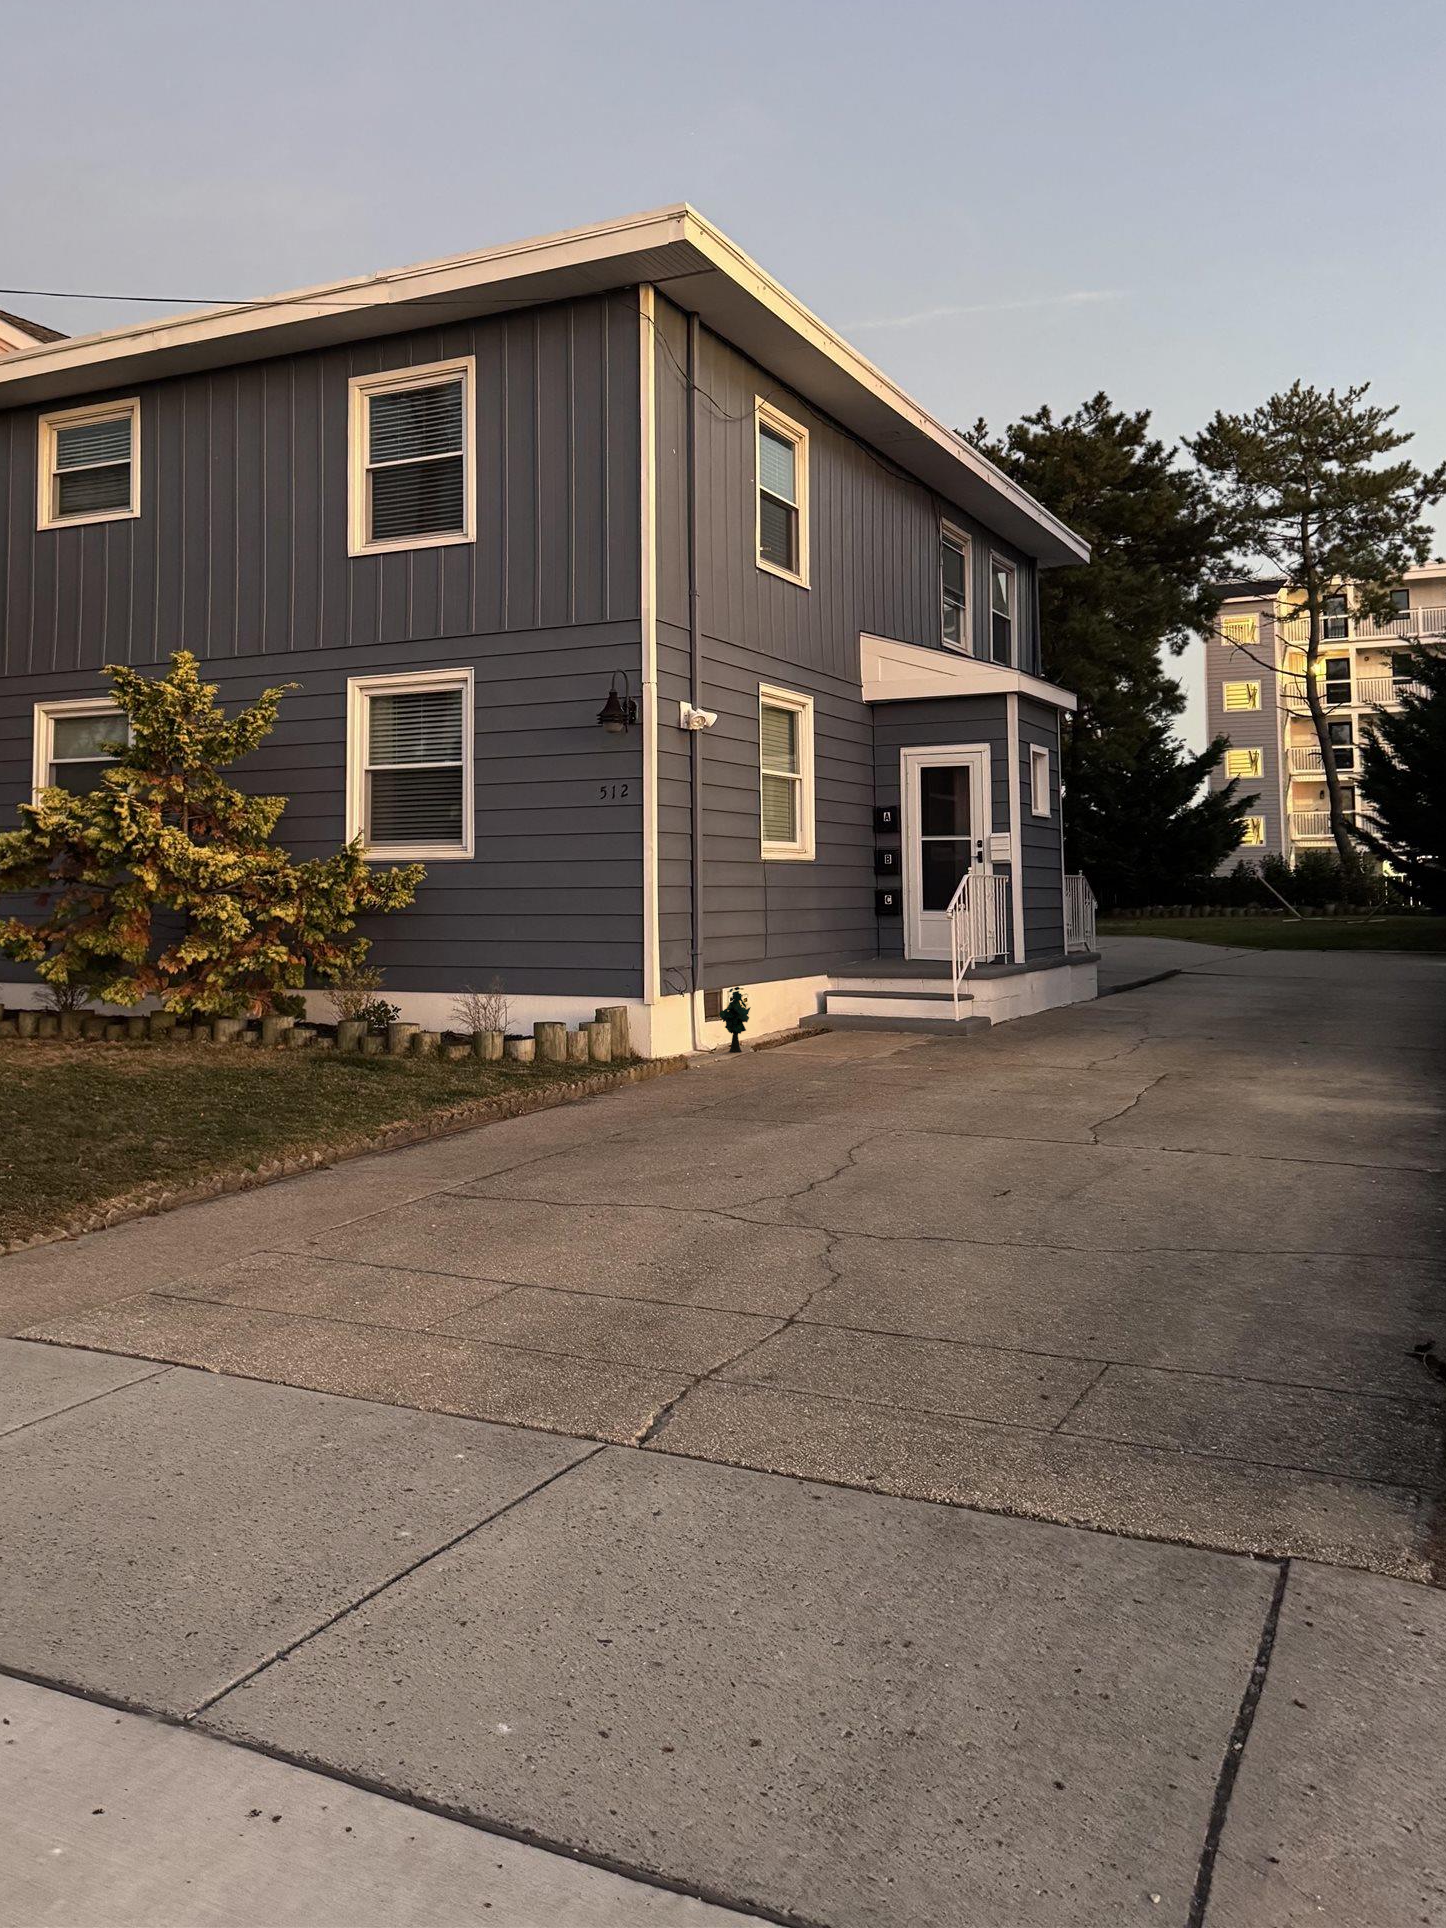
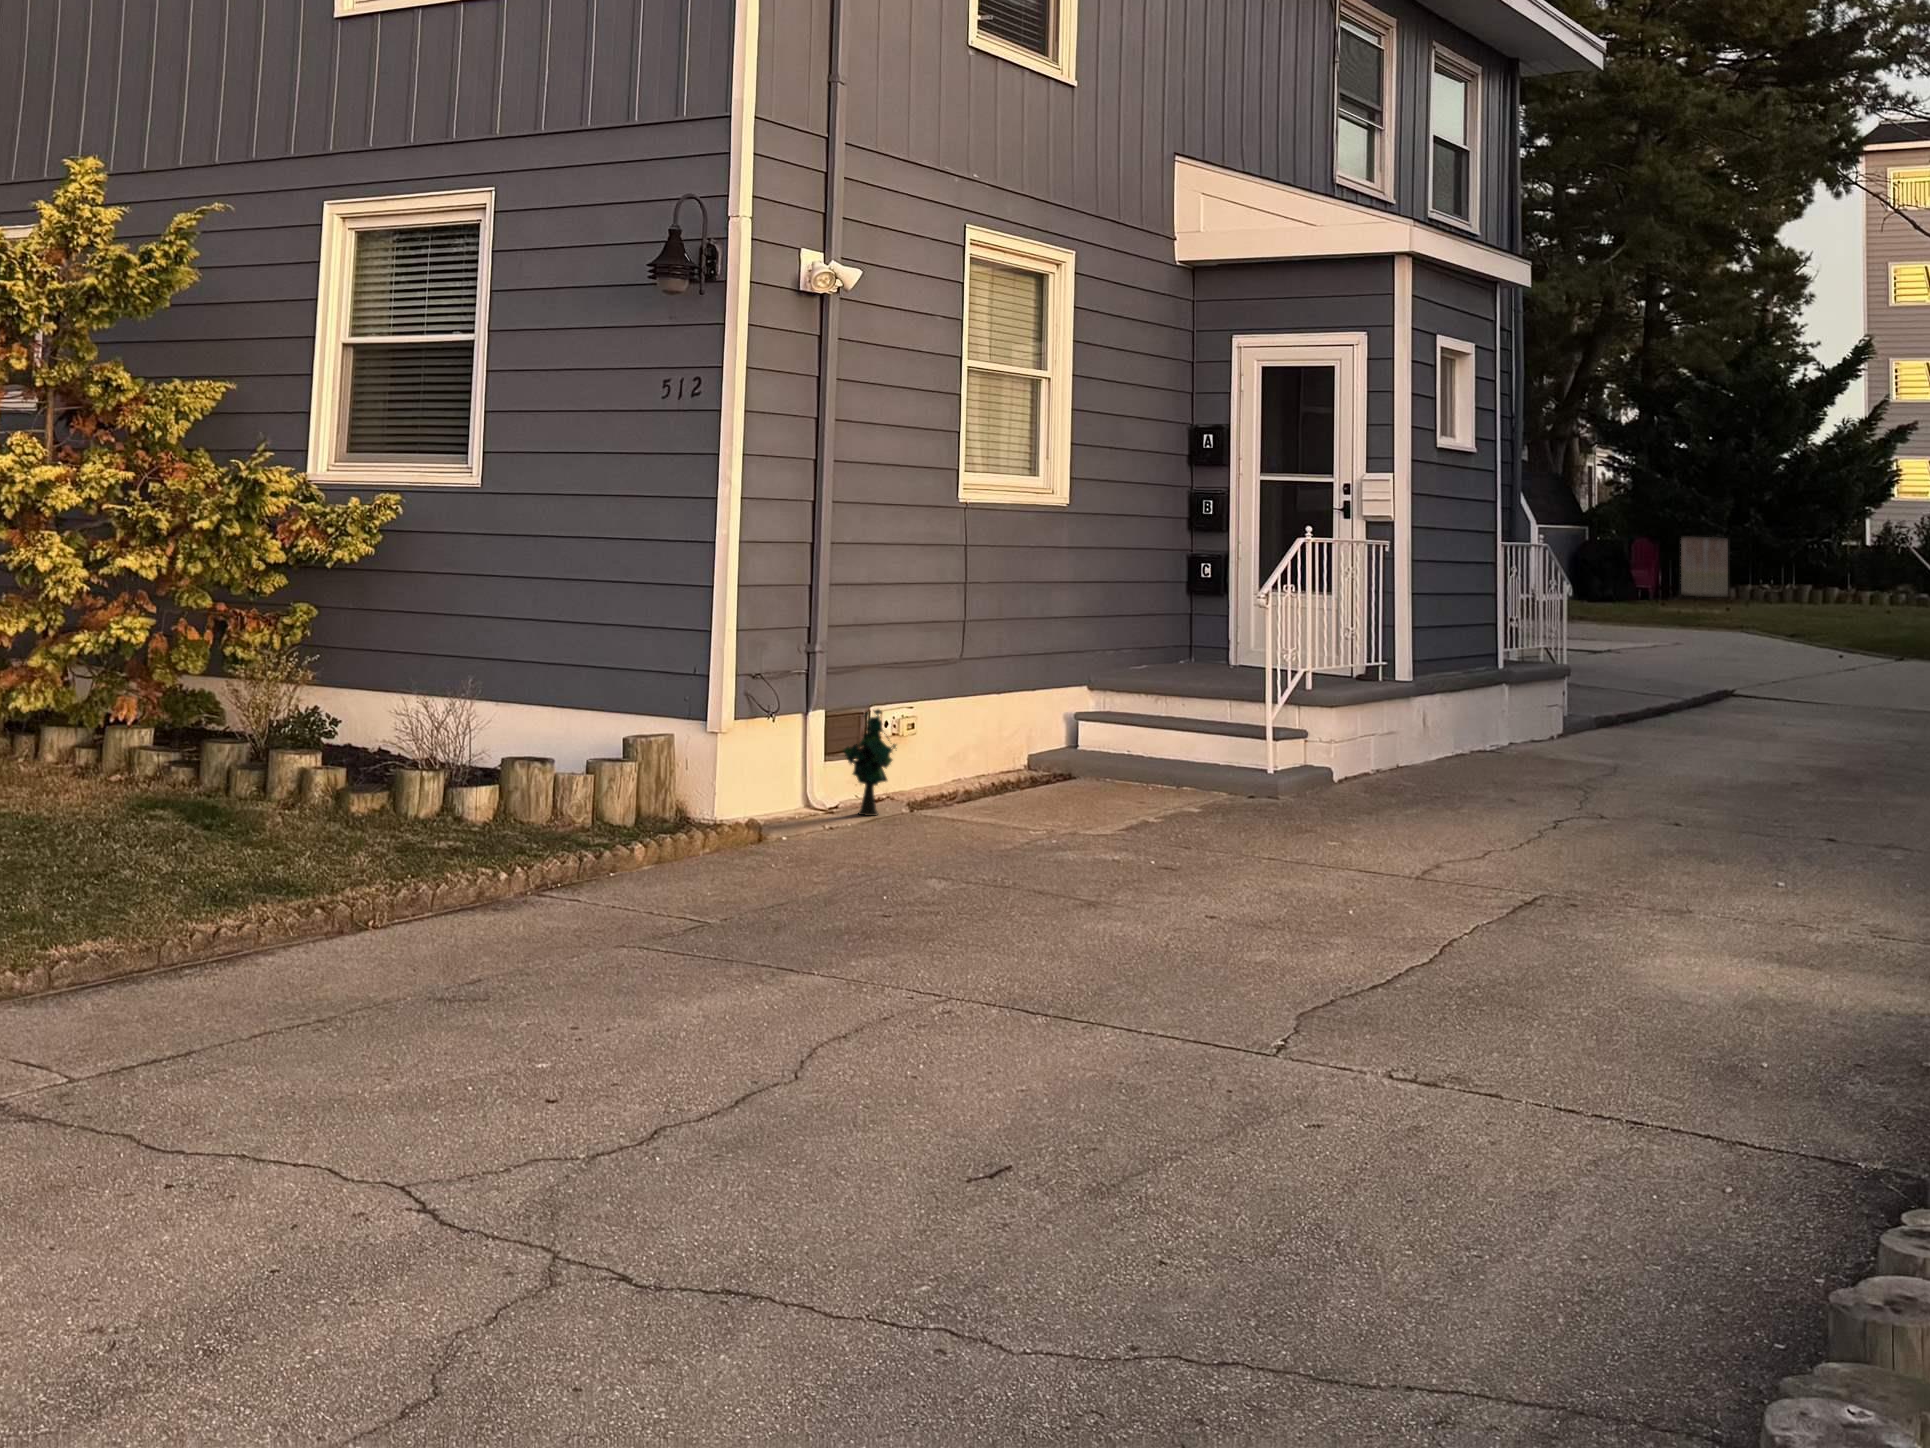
trash can: none [1106,876,1138,917] -> present [1681,536,1728,597]

